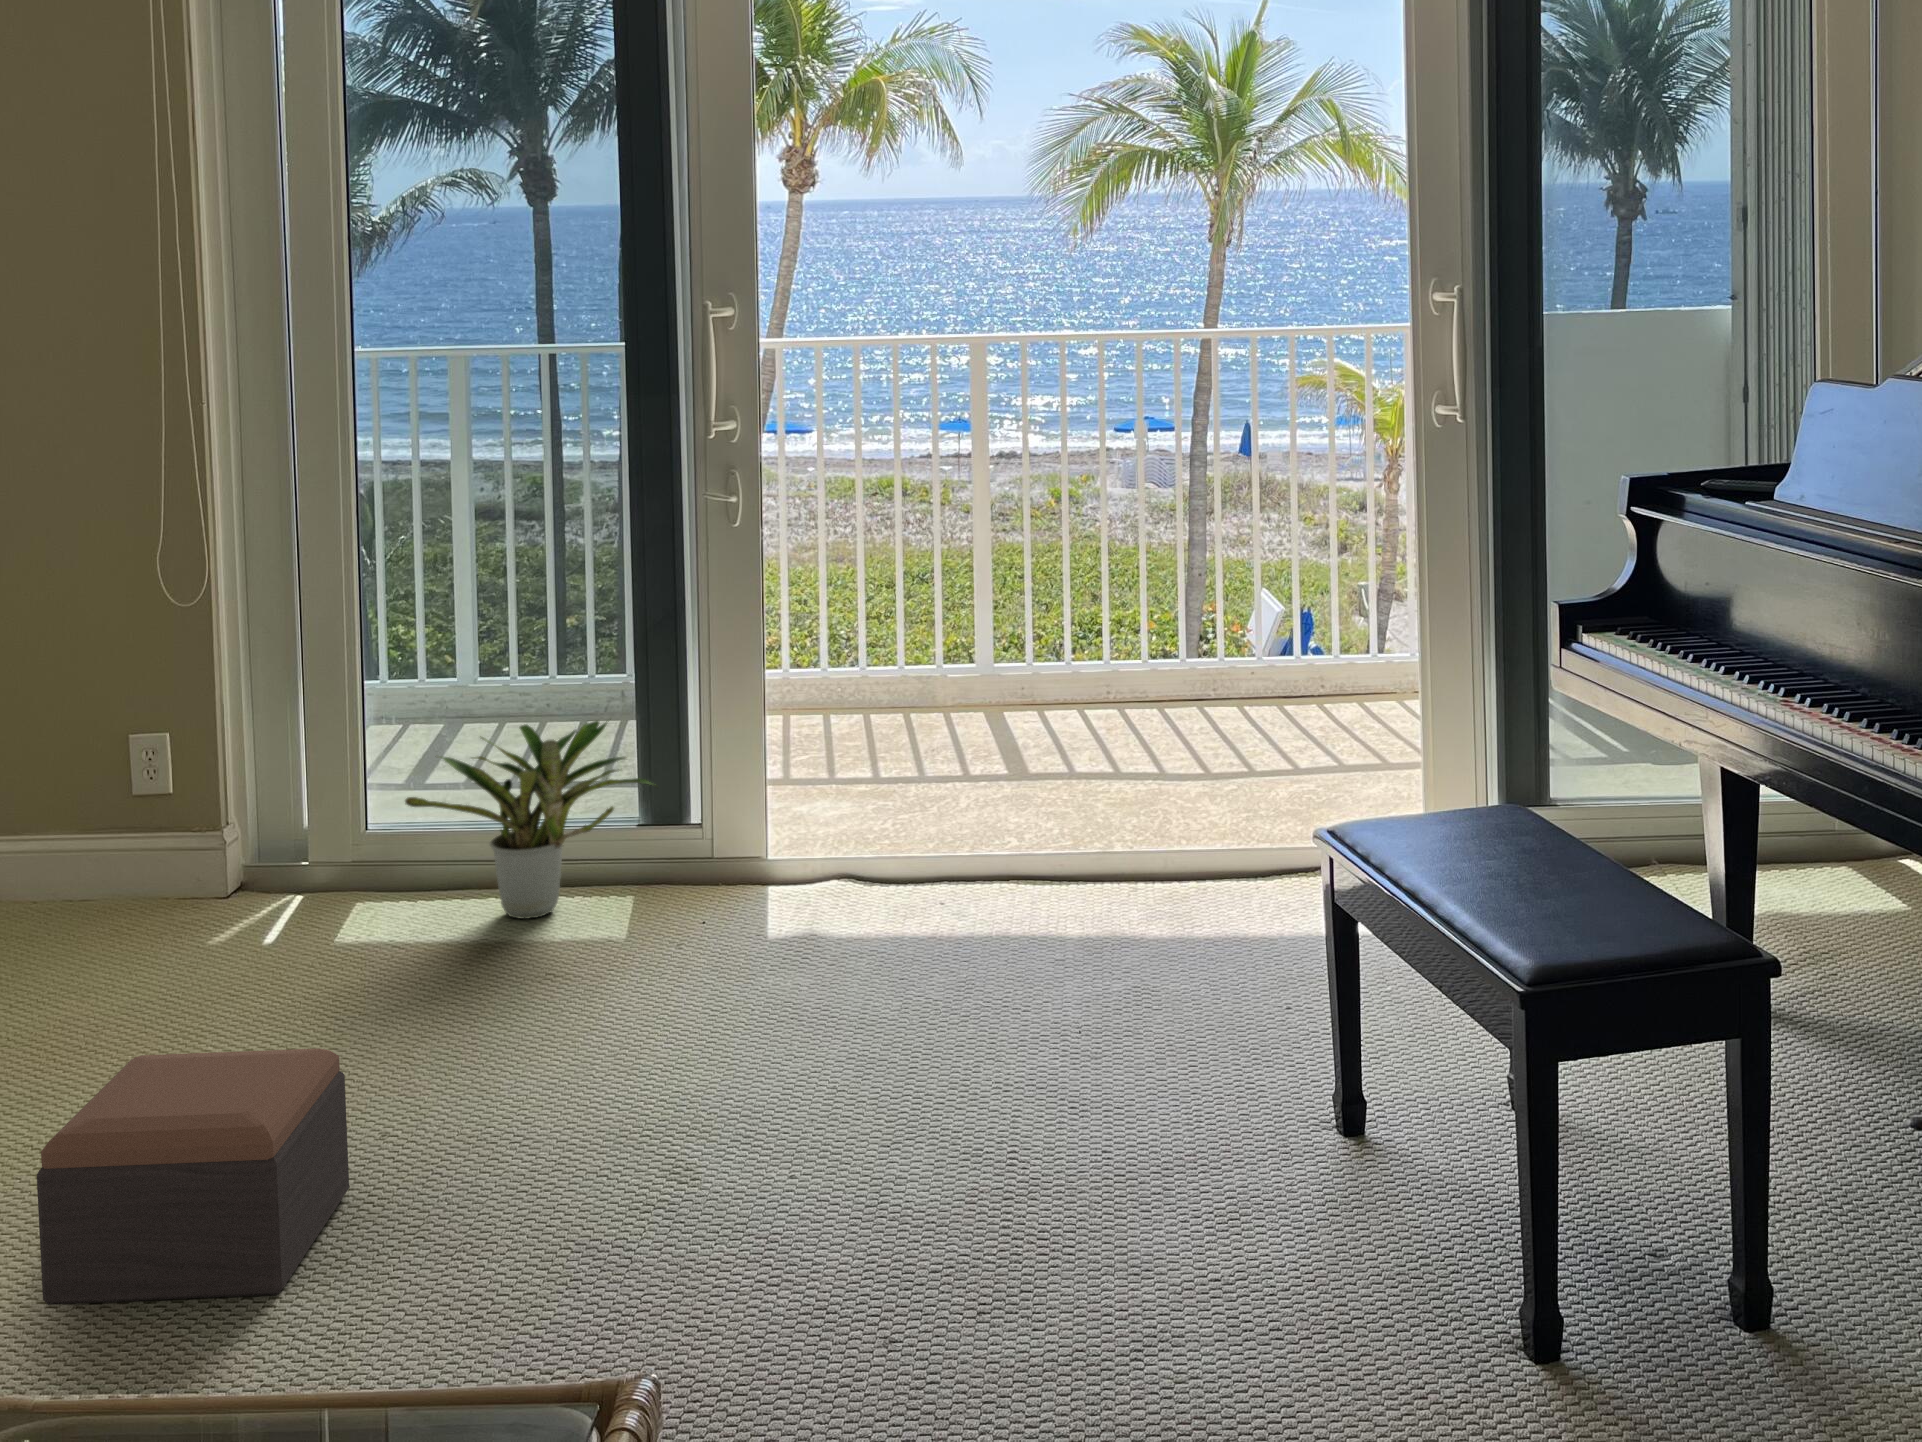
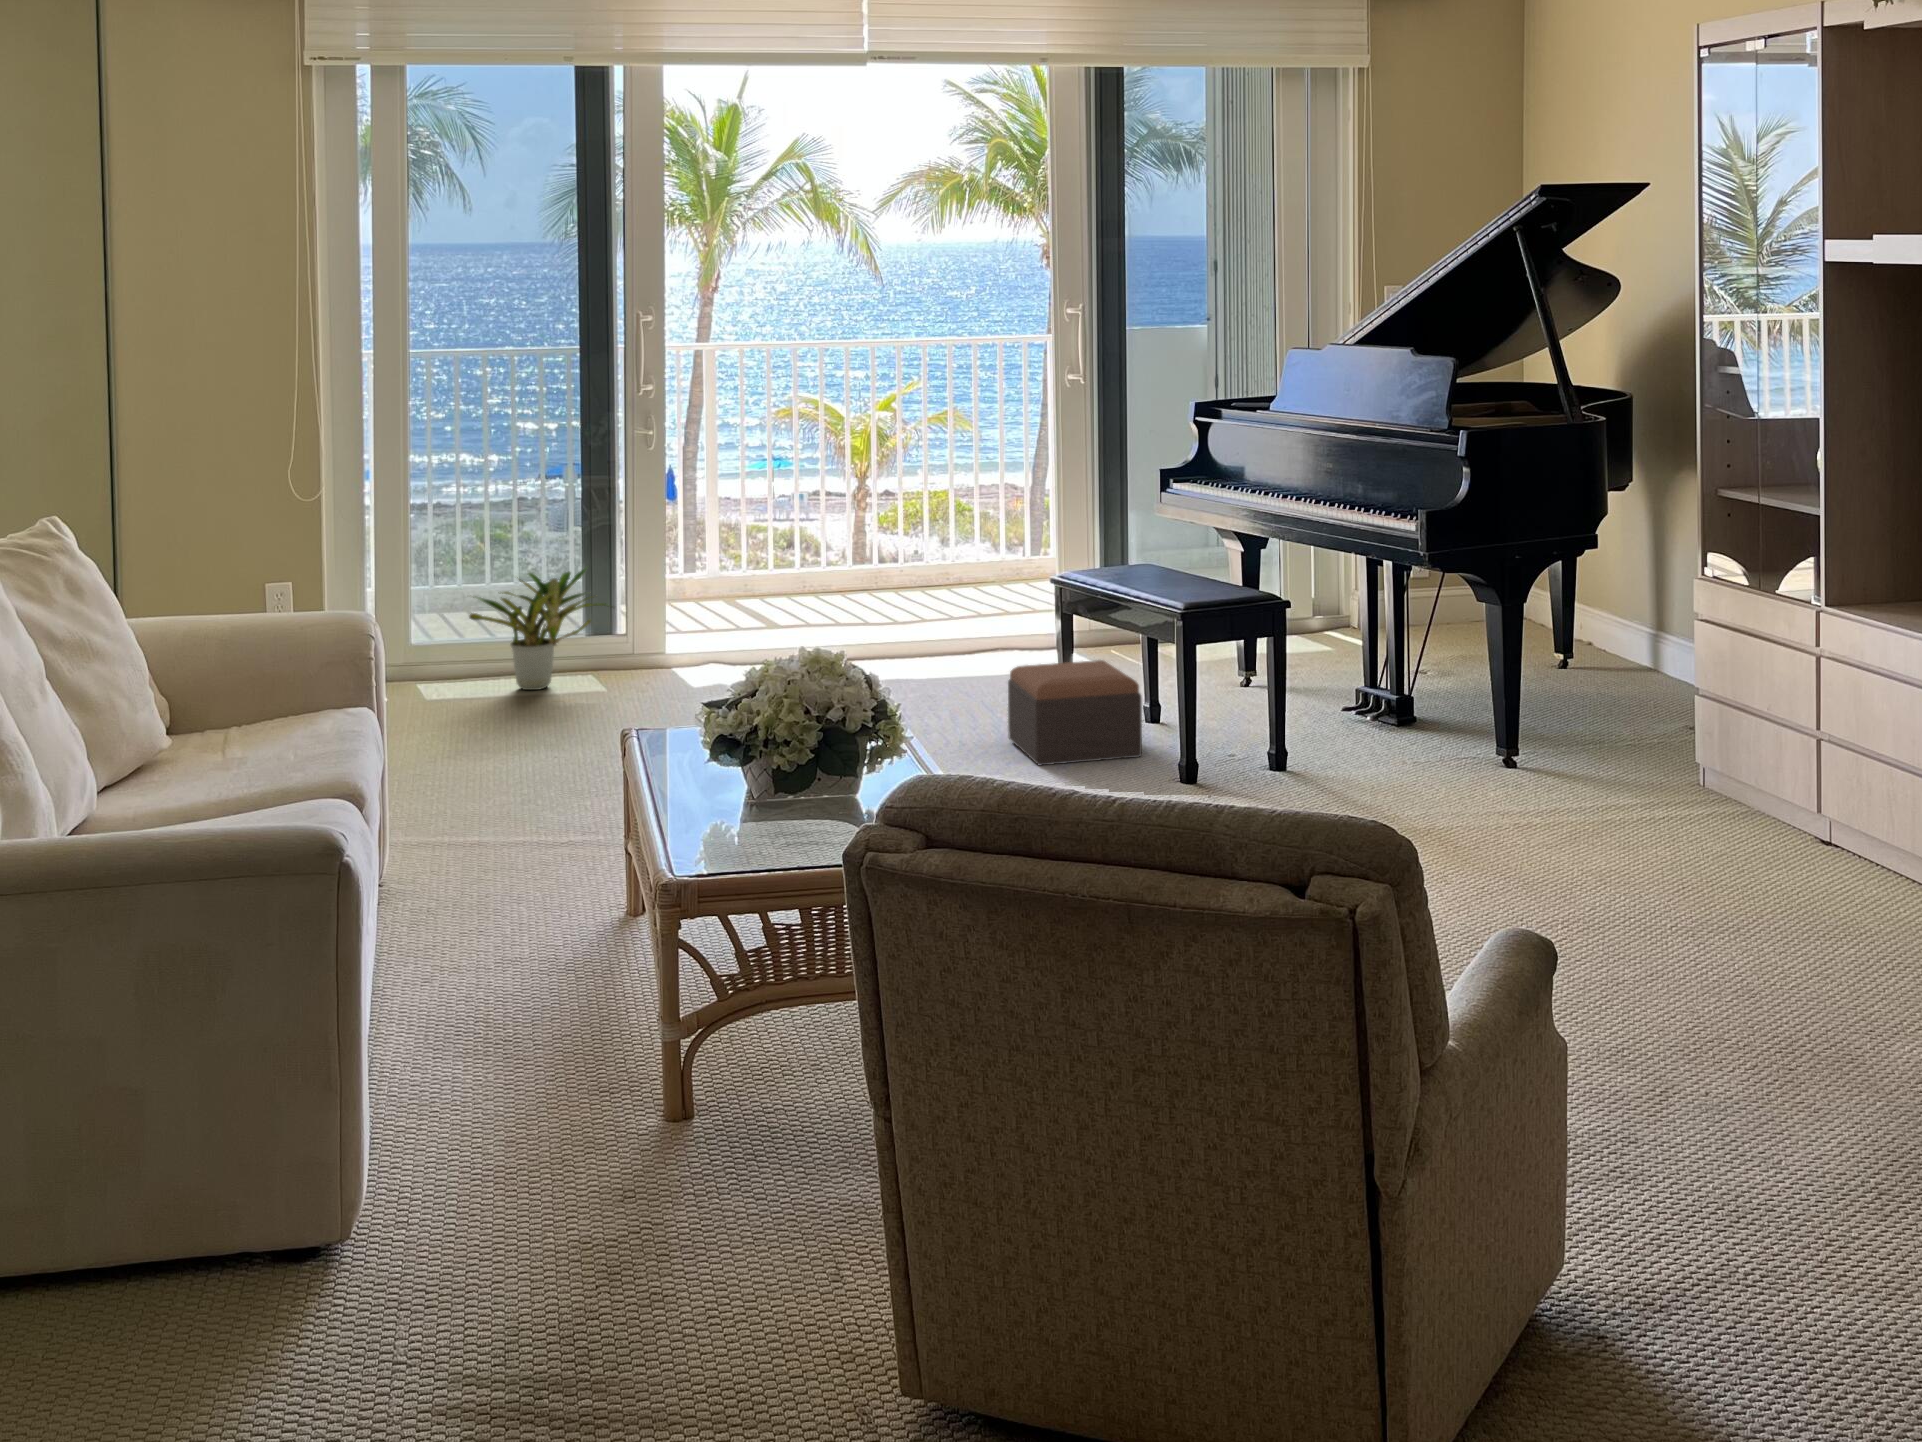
footstool: present [37,1048,349,1305] -> present [1008,660,1142,765]

